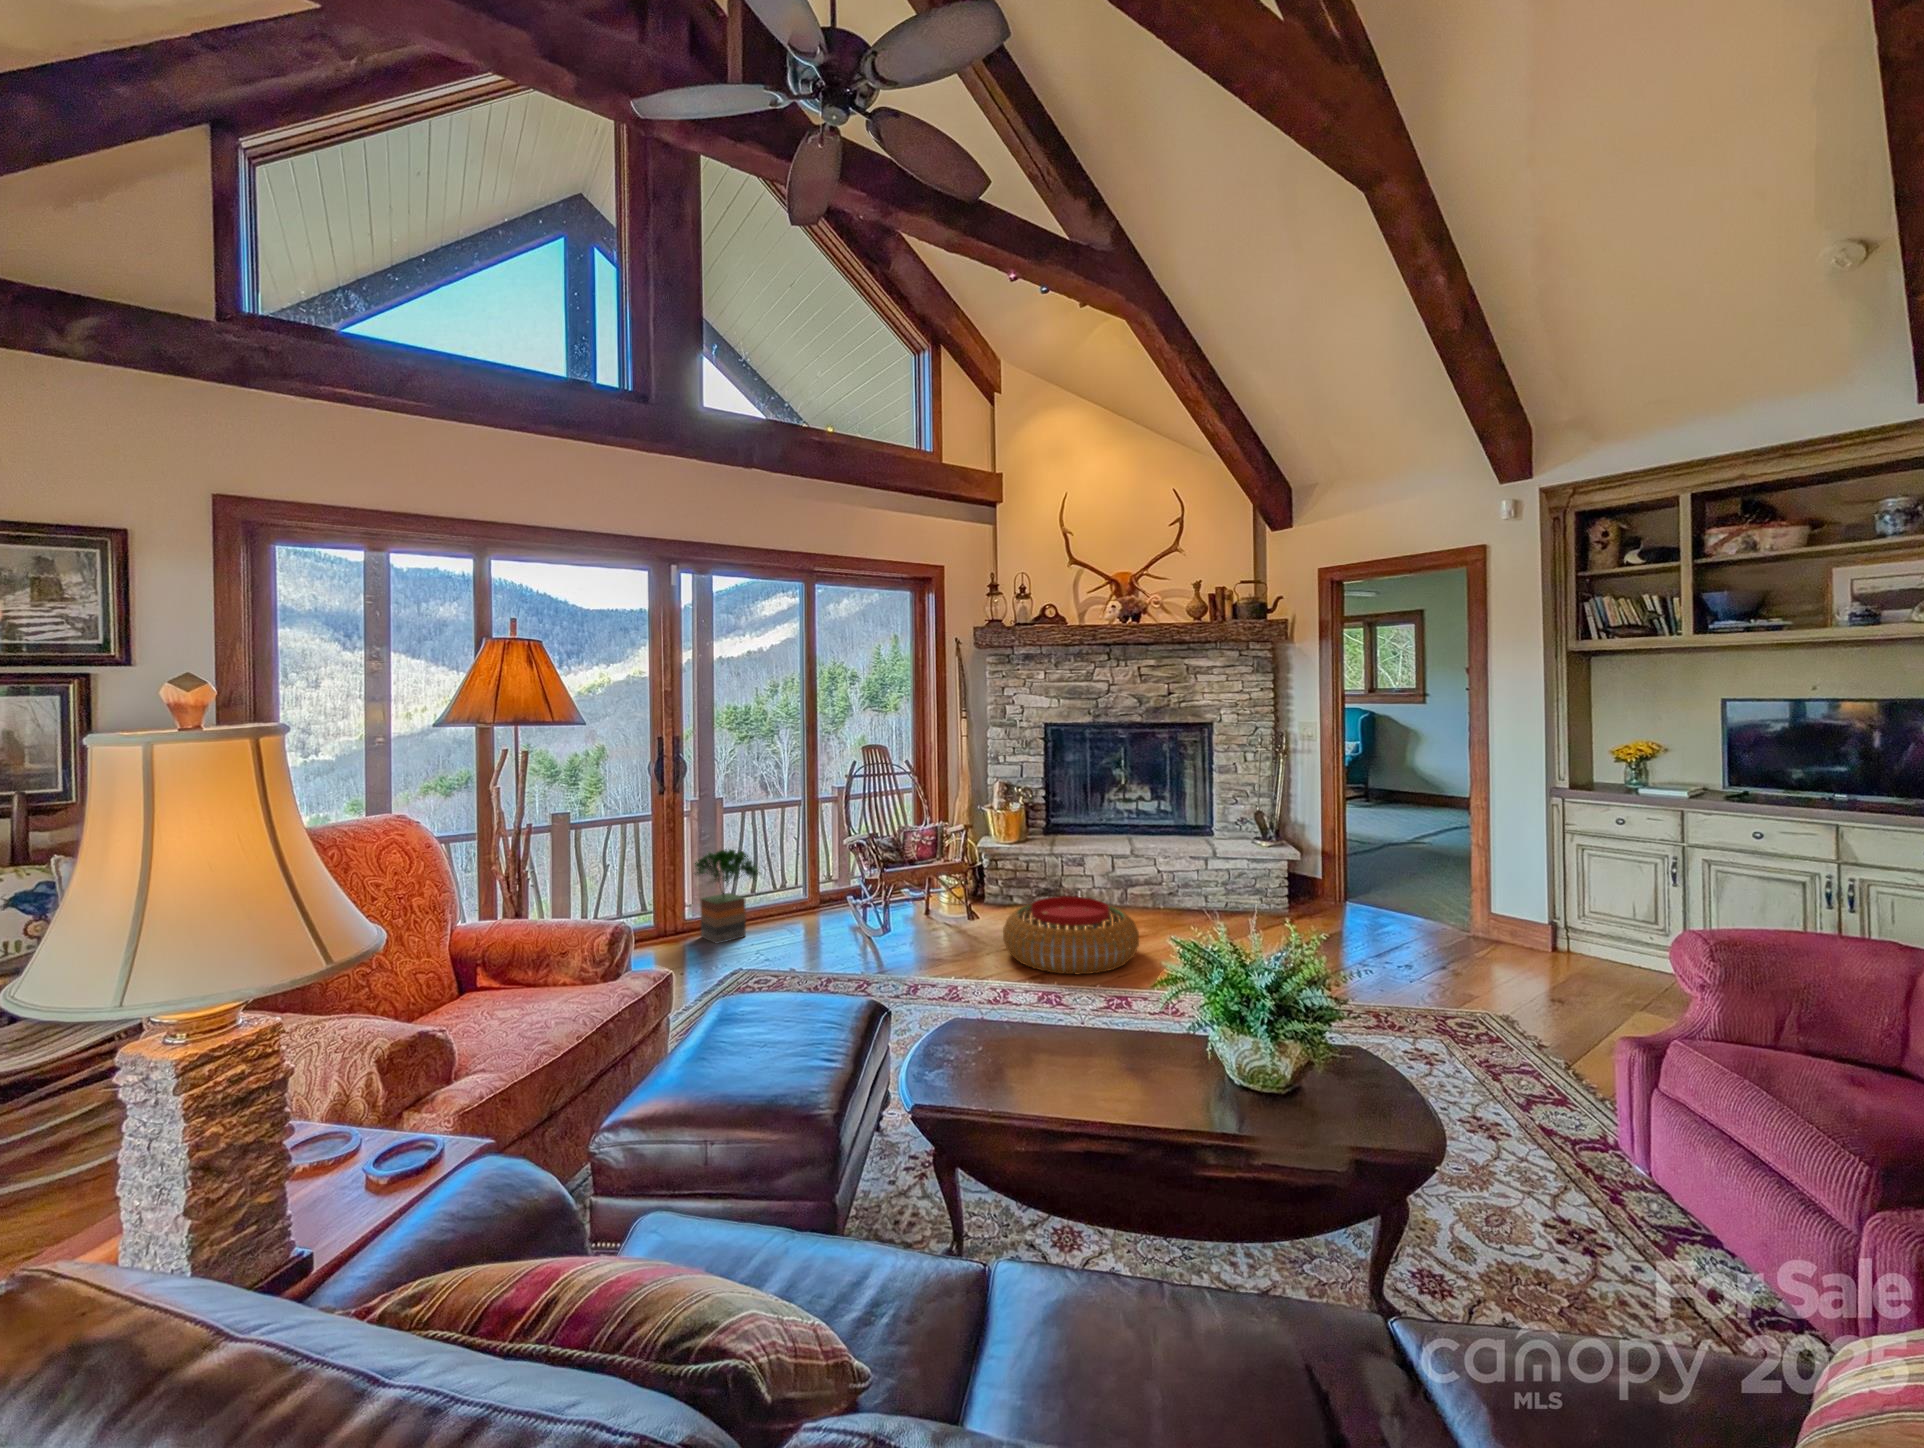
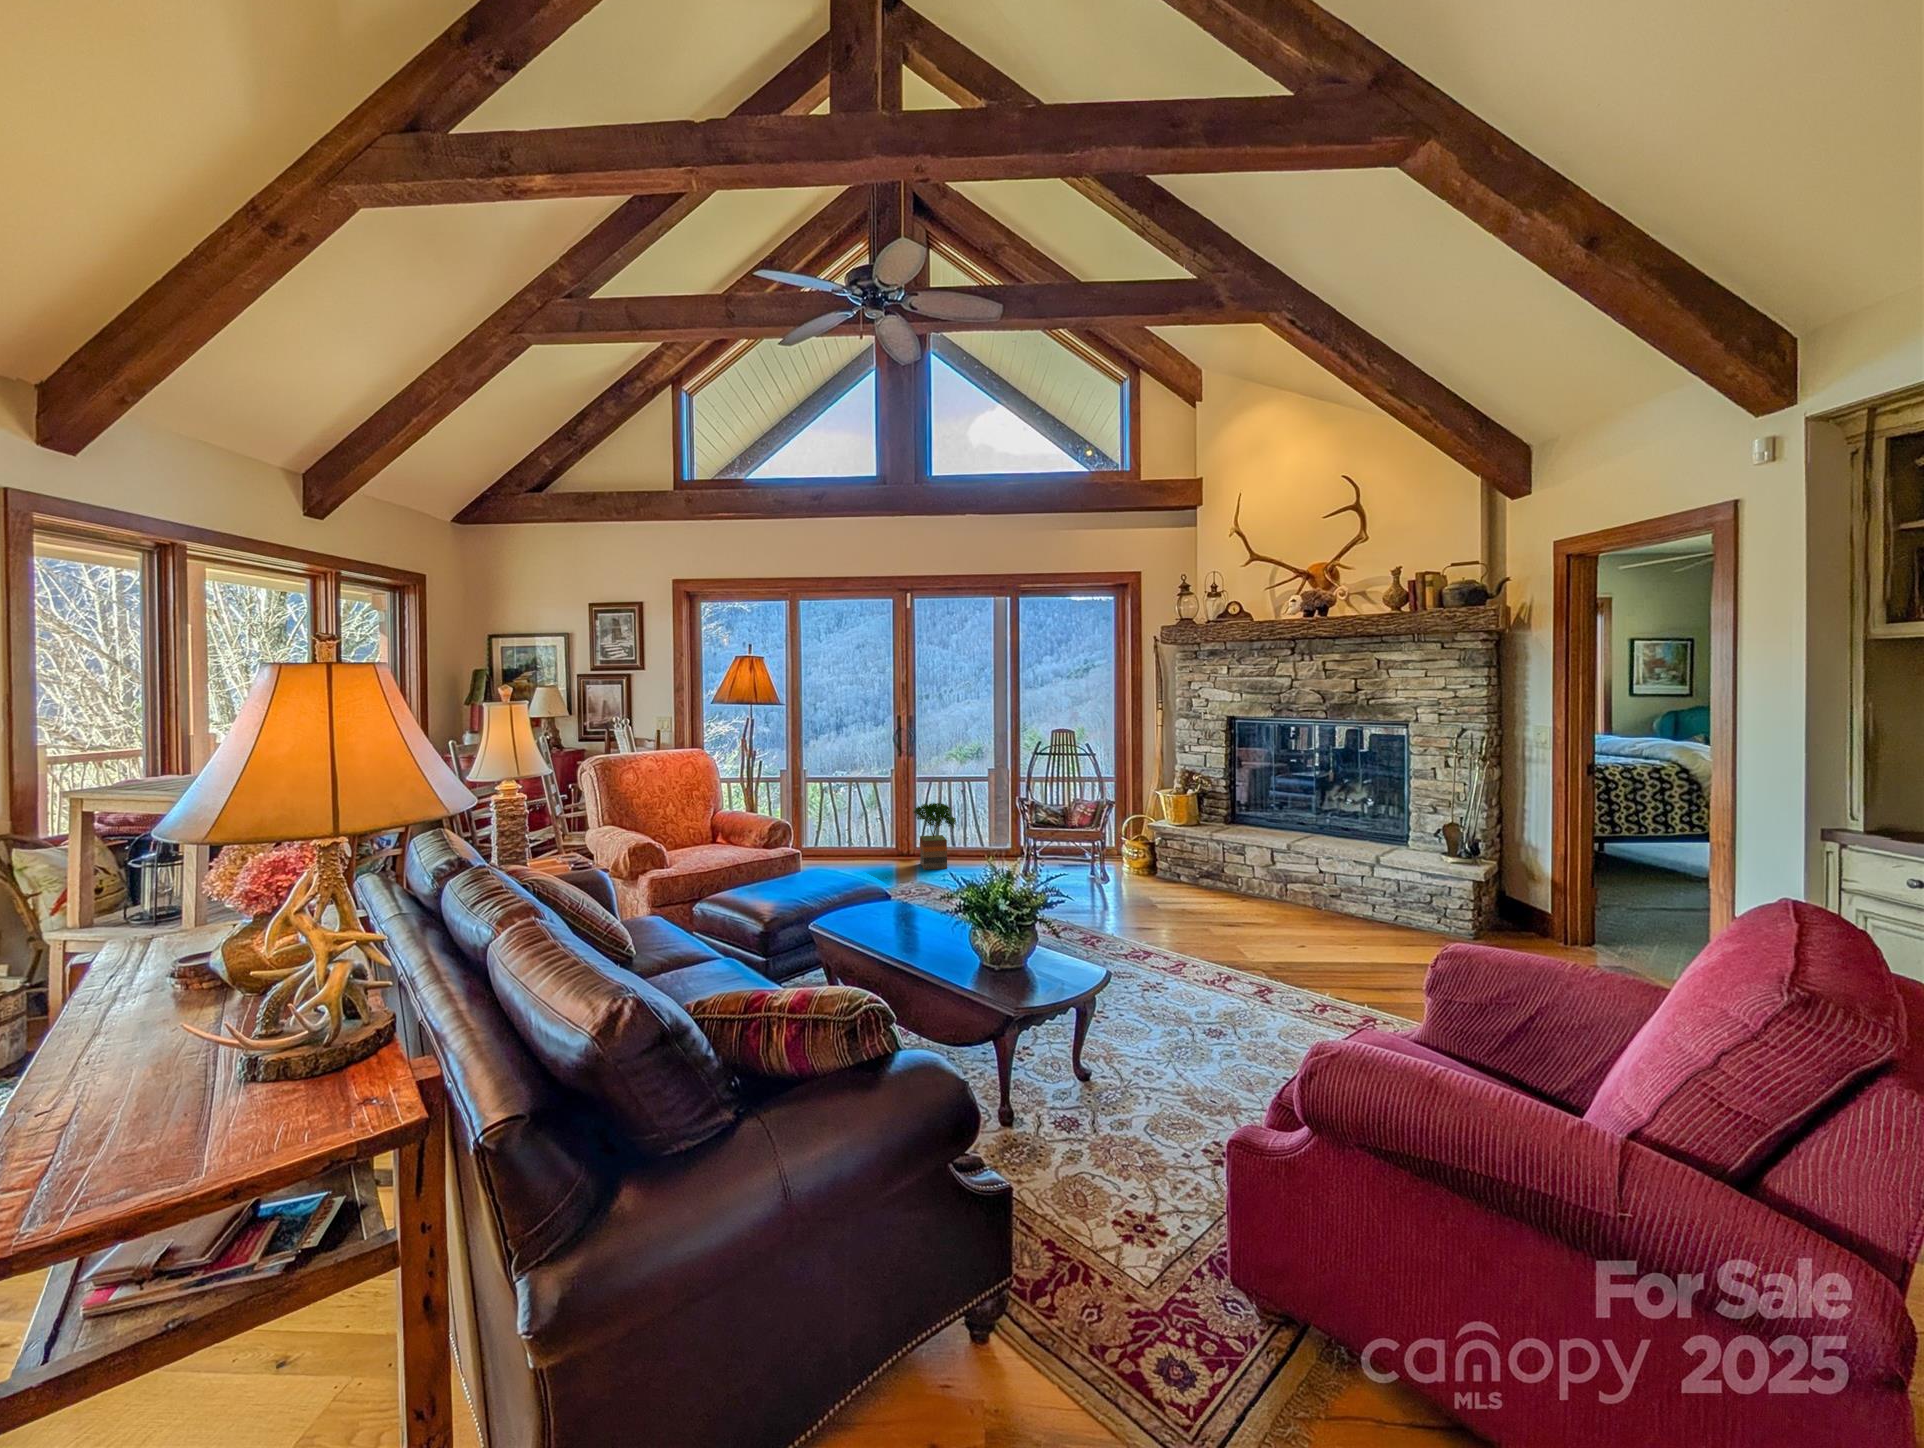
pouf: present [1003,896,1139,974] -> none [1102,873,1227,942]

